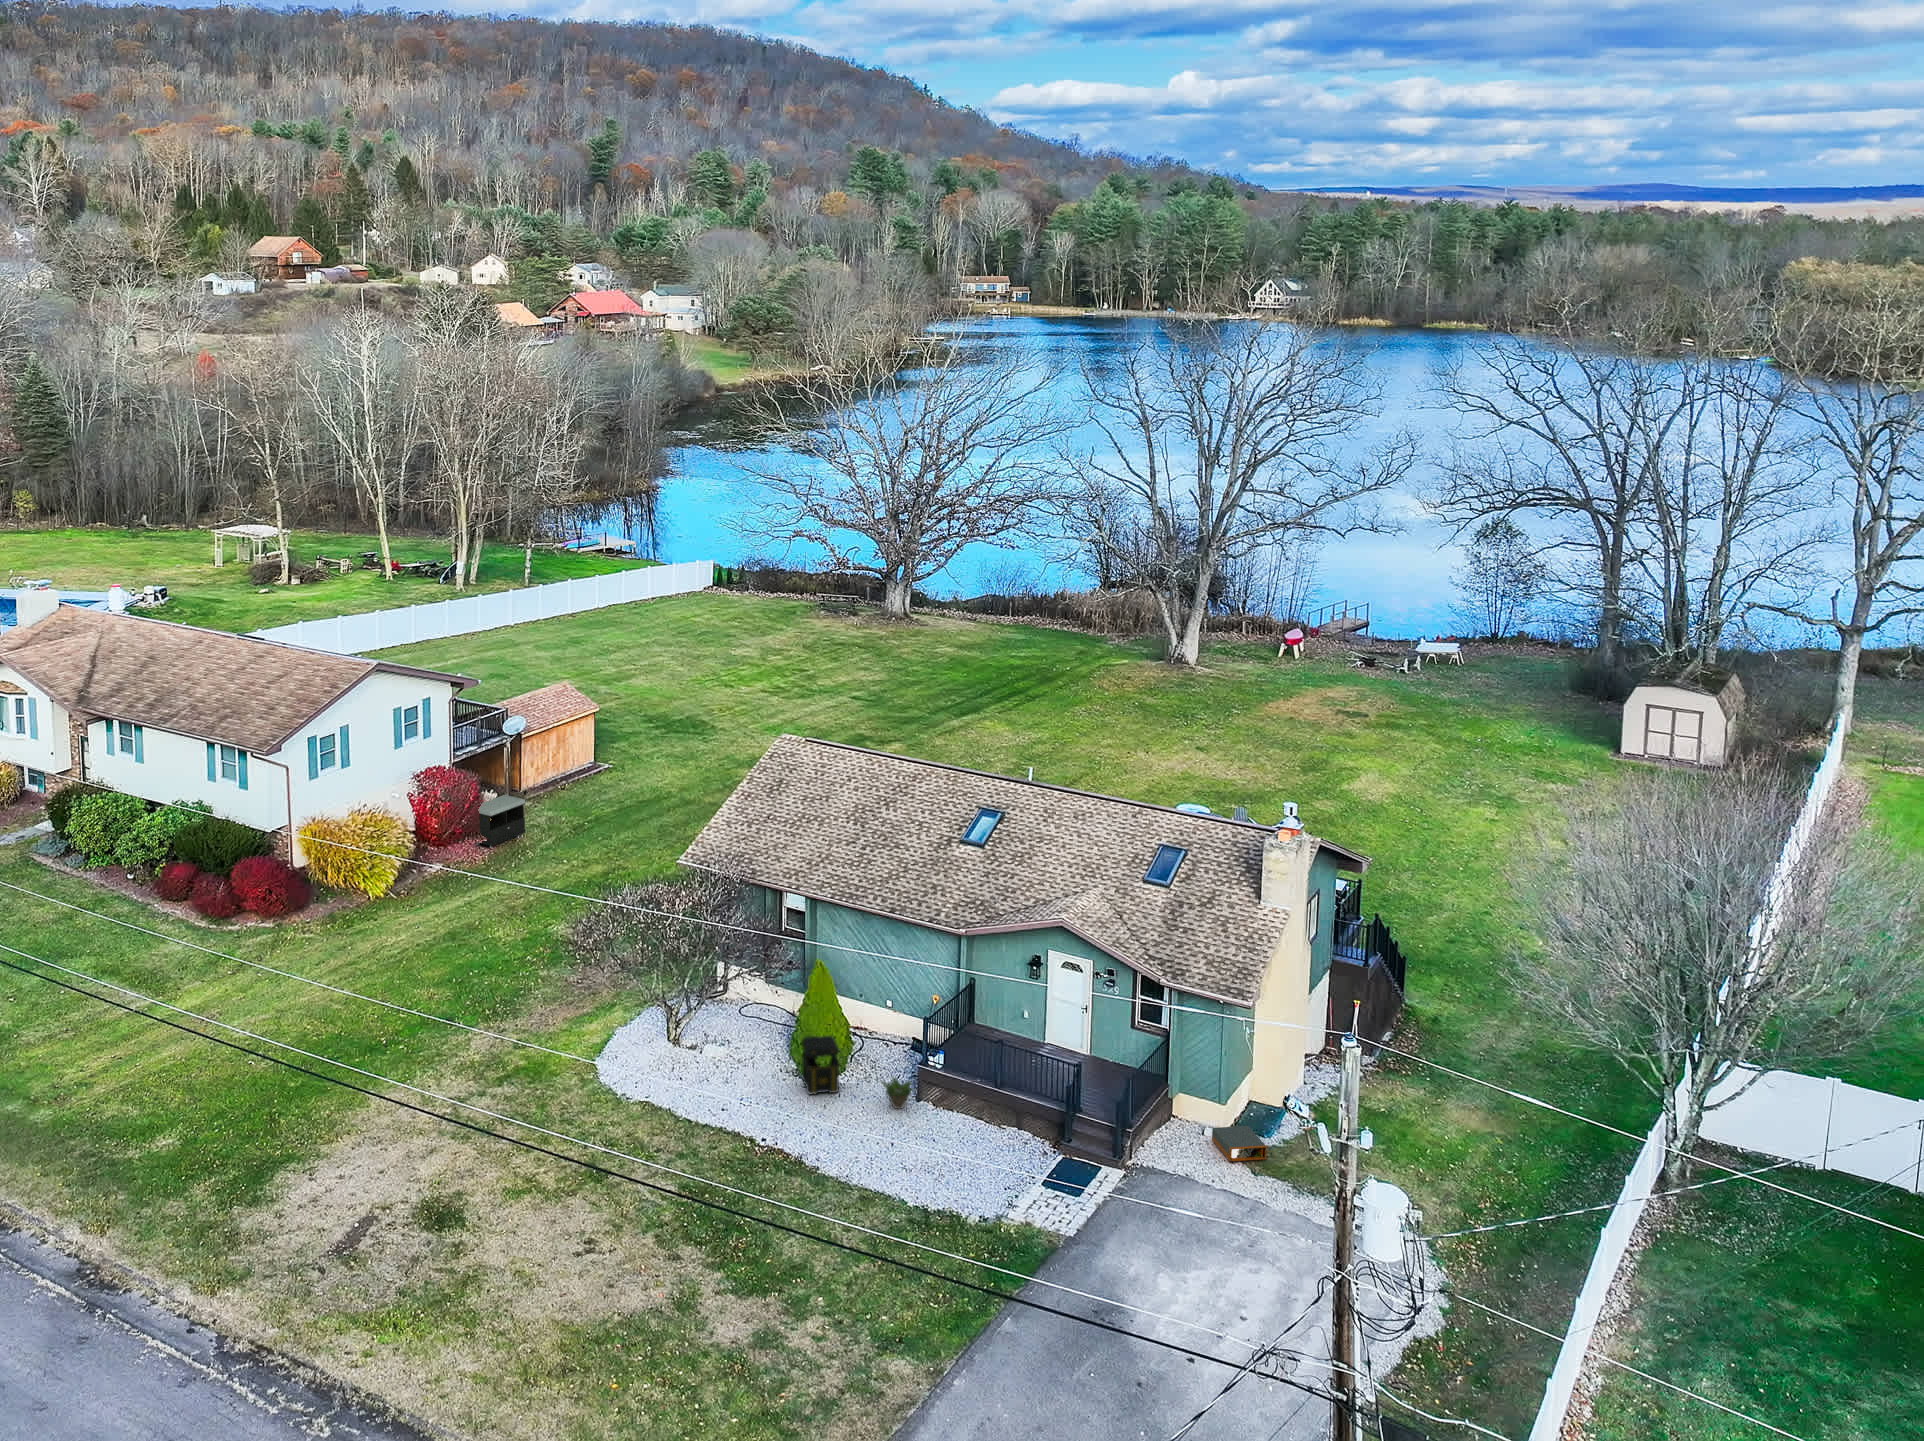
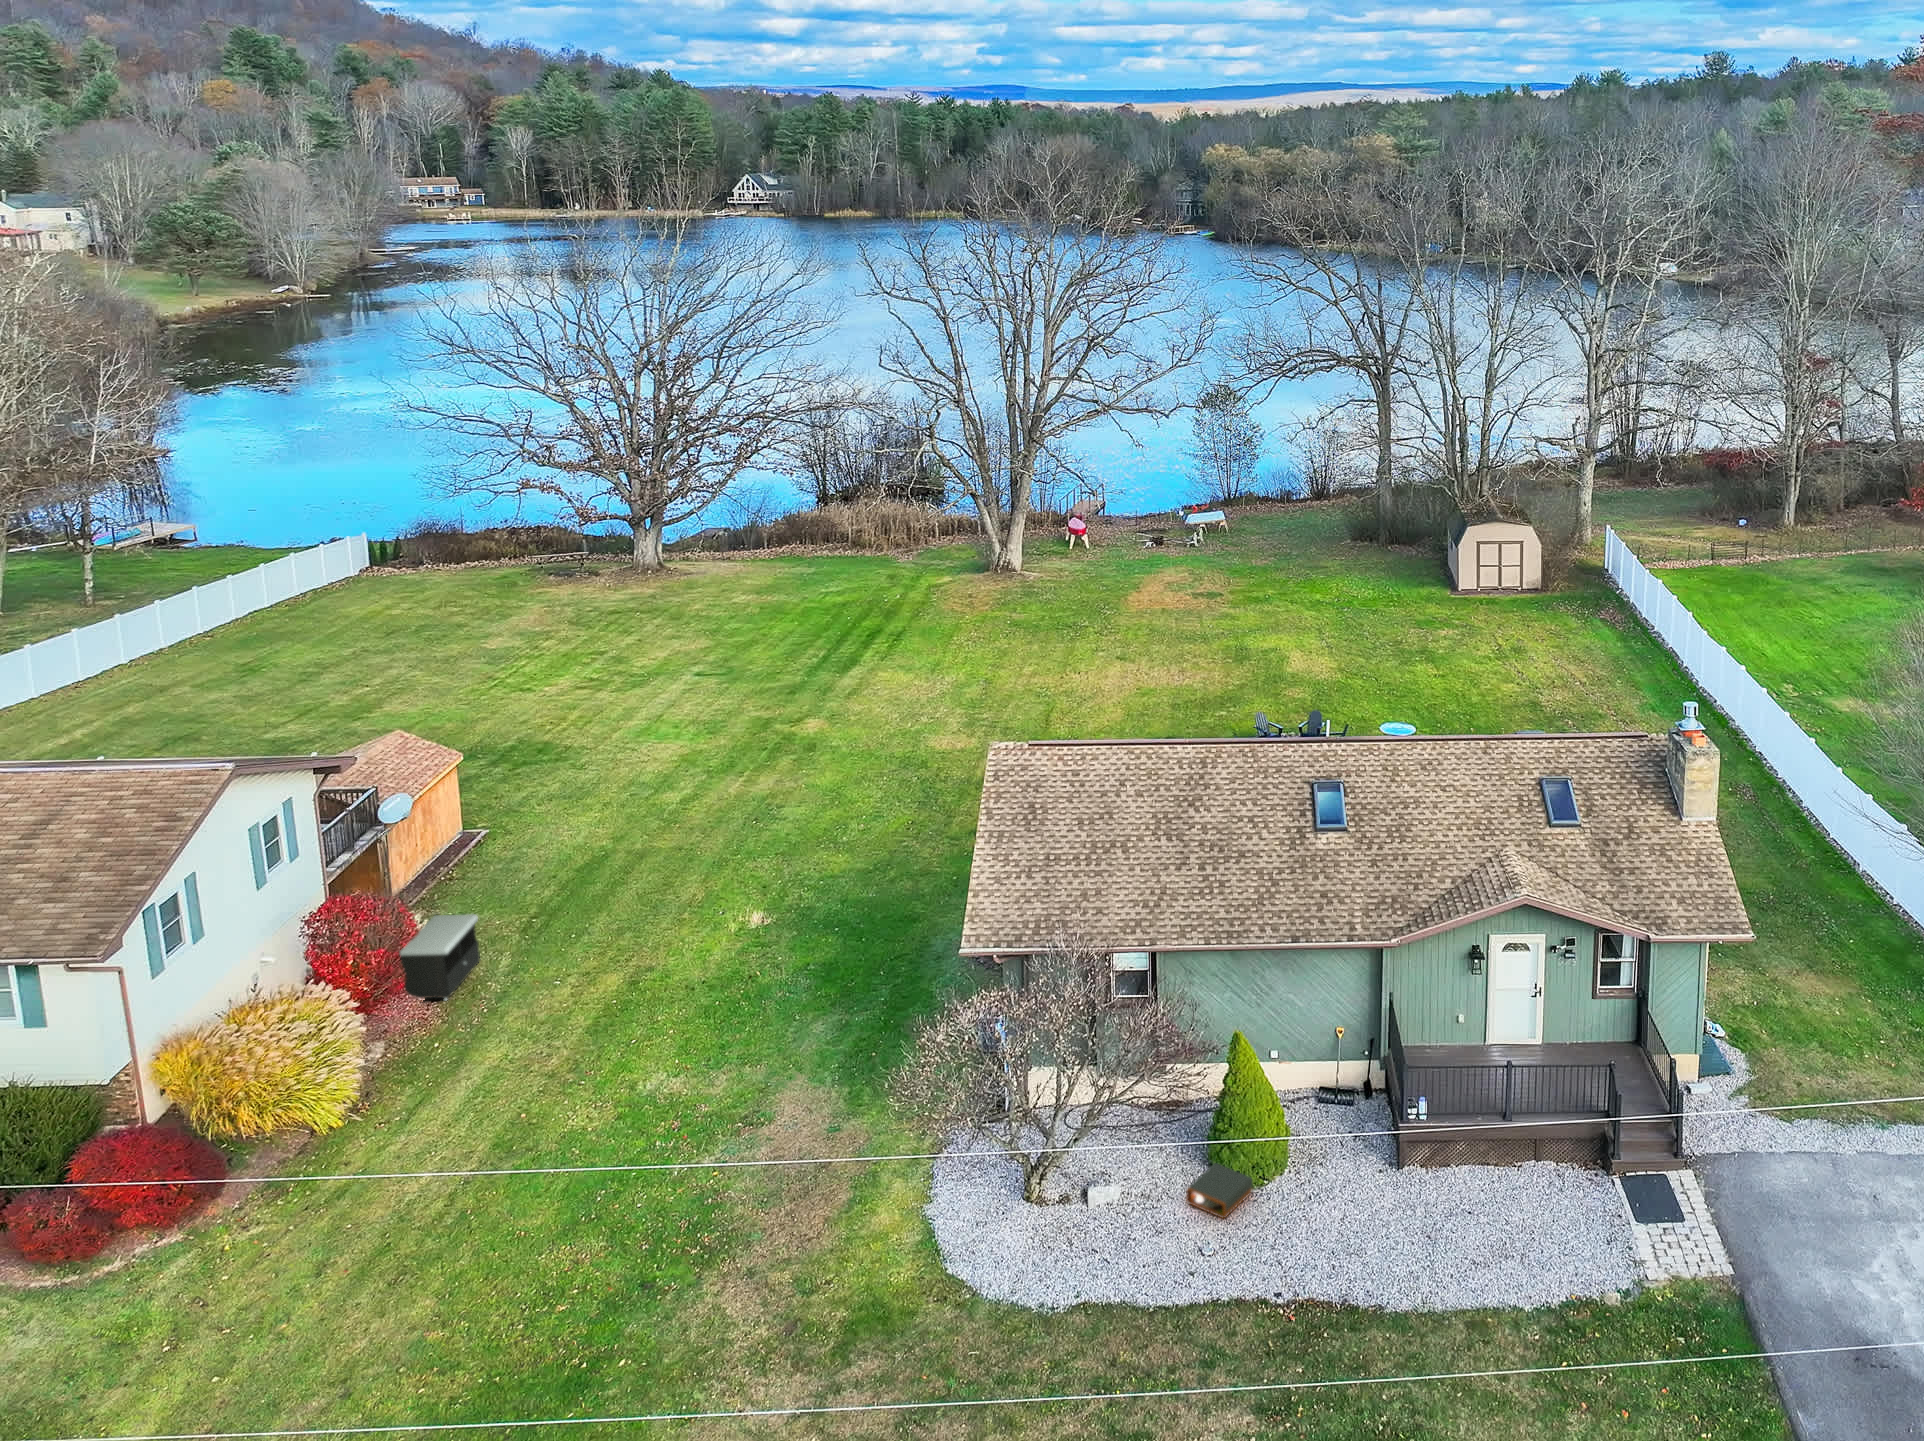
toolbox: present [801,1036,840,1094] -> none [1262,1120,1321,1206]
decorative plant: present [881,1077,914,1109] -> none [1370,1138,1424,1182]
storage box: present [1212,1126,1267,1161] -> present [1186,1163,1253,1218]

